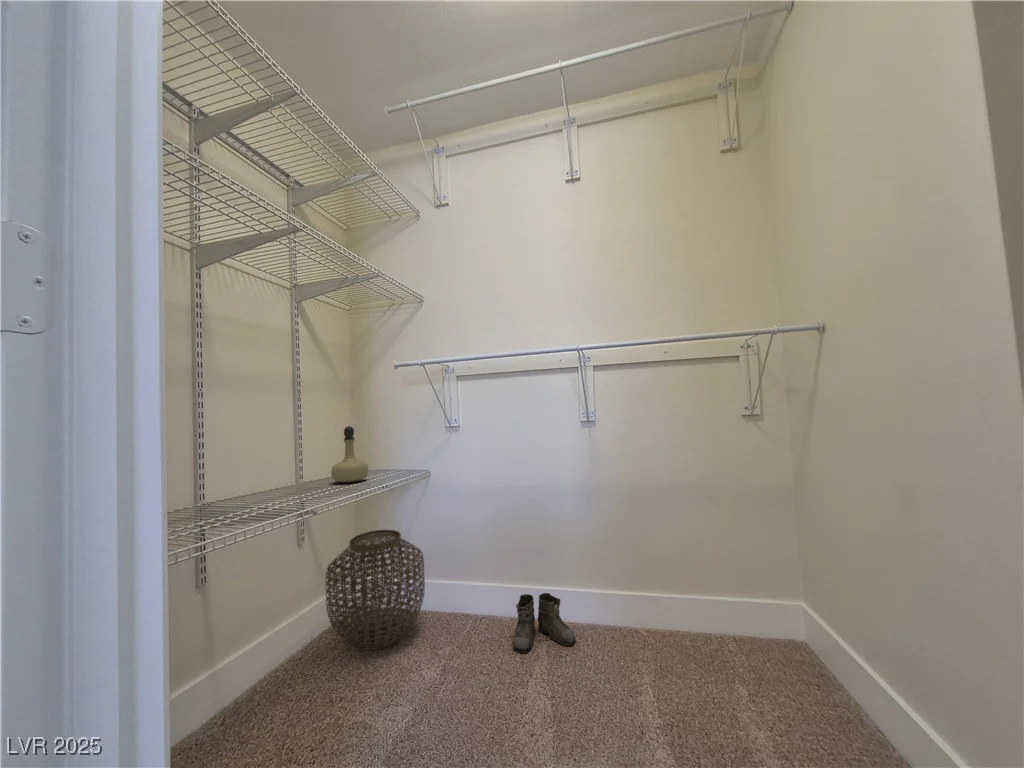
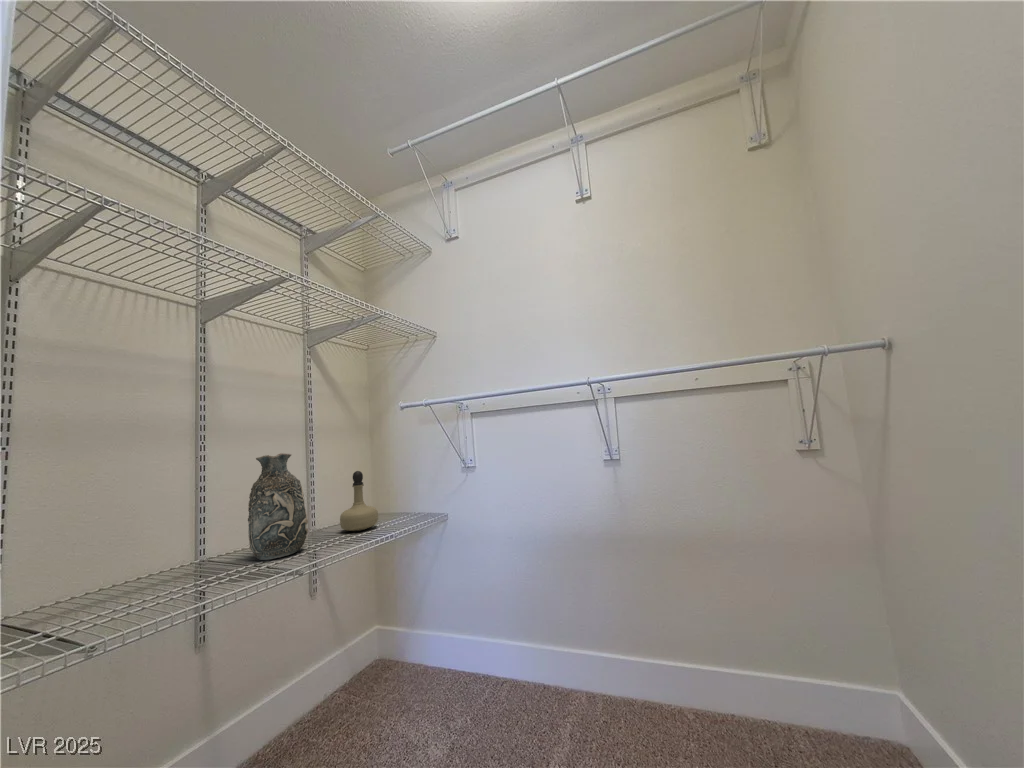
decorative vase: none [251,403,309,503] -> present [248,453,308,560]
woven basket: present [326,530,425,650] -> none [334,579,439,717]
boots: present [513,593,576,654] -> none [525,658,606,735]

